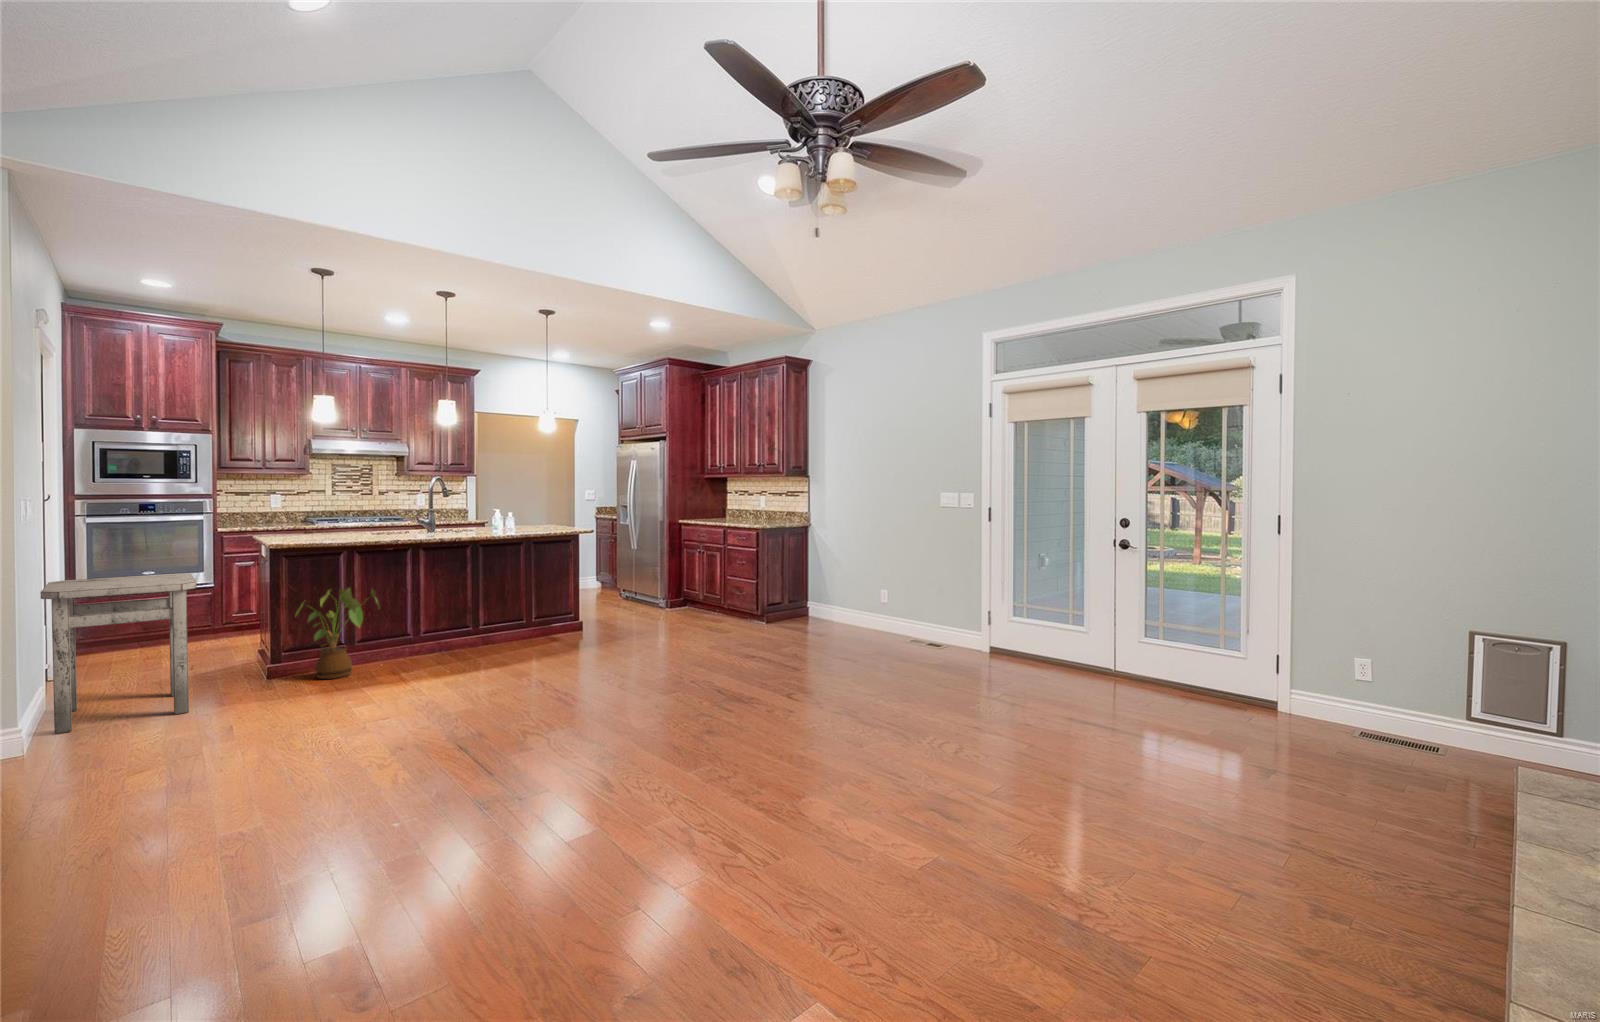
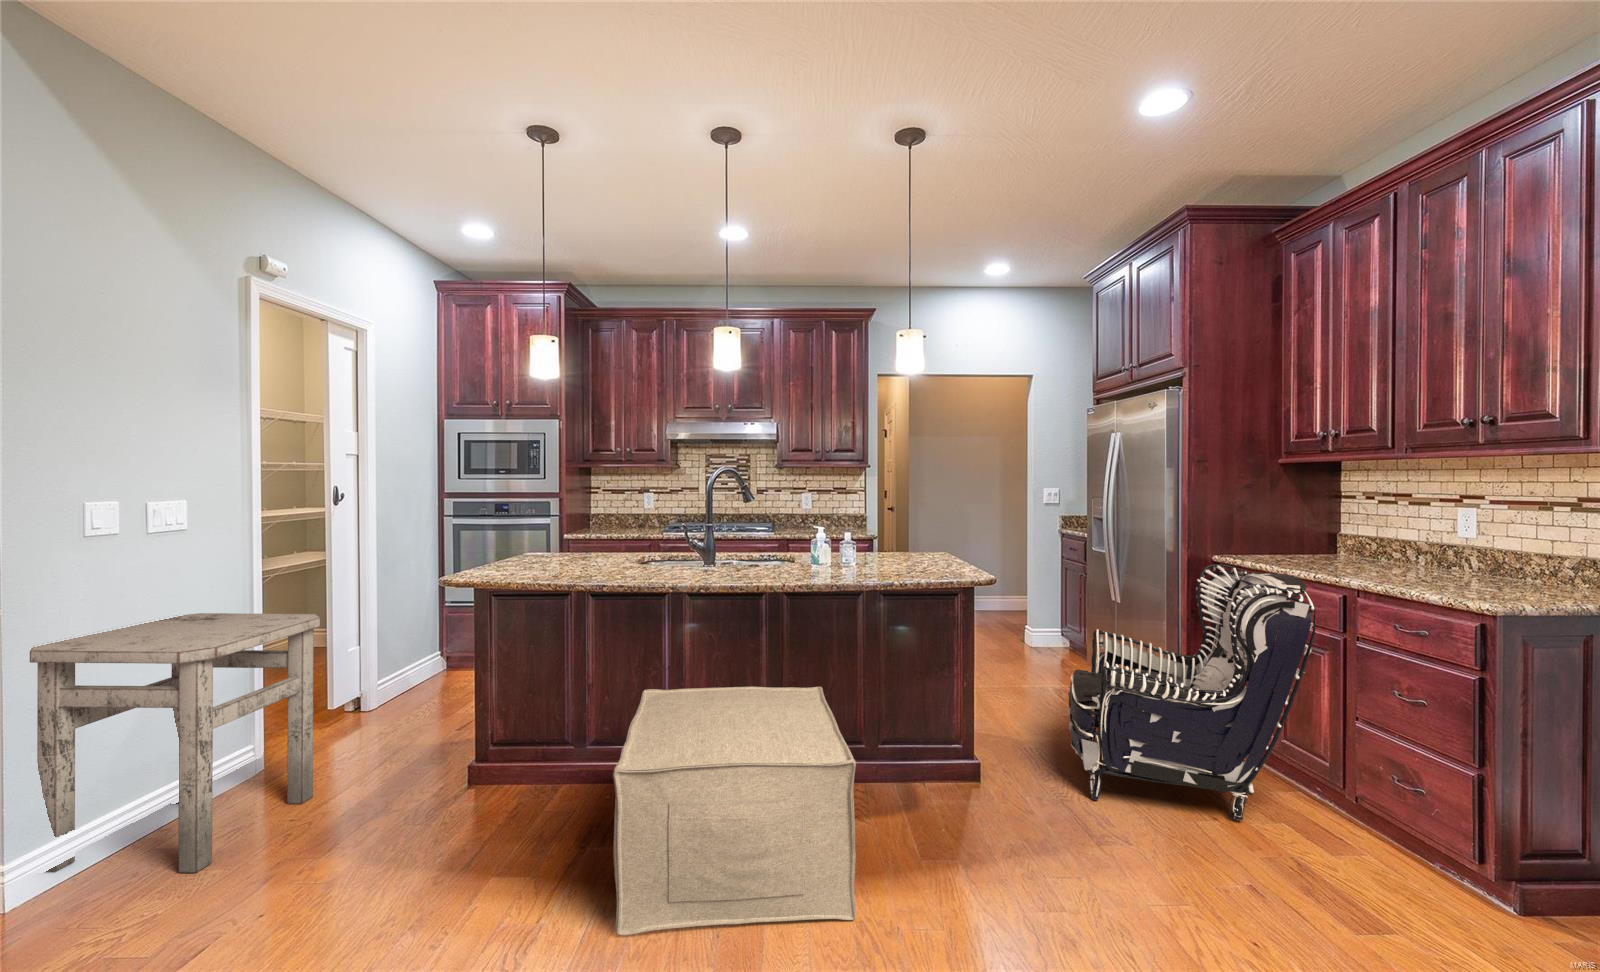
armchair: none [621,523,714,625] -> present [1068,564,1315,821]
ottoman: none [430,586,567,675] -> present [613,687,856,935]
house plant: present [295,588,378,679] -> none [415,658,559,830]

